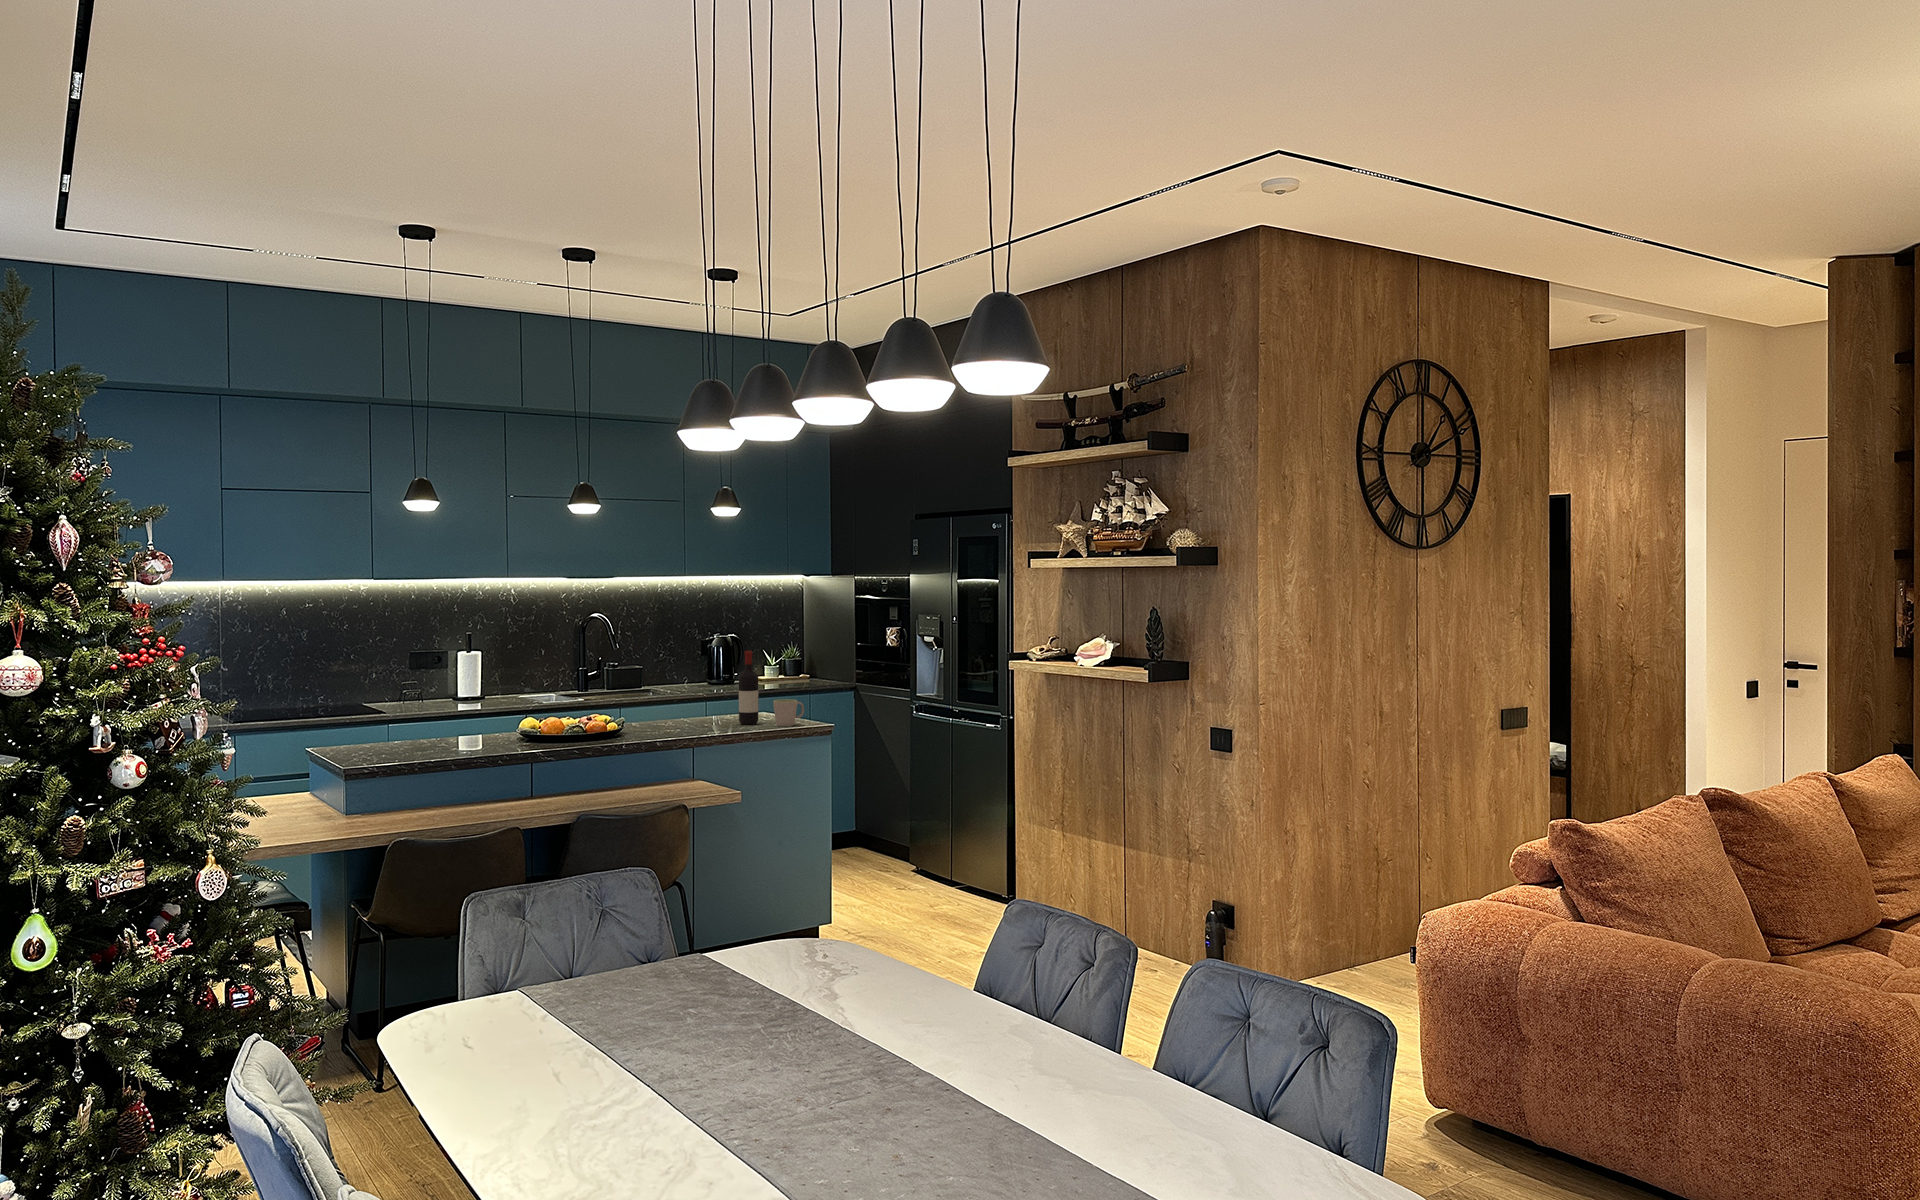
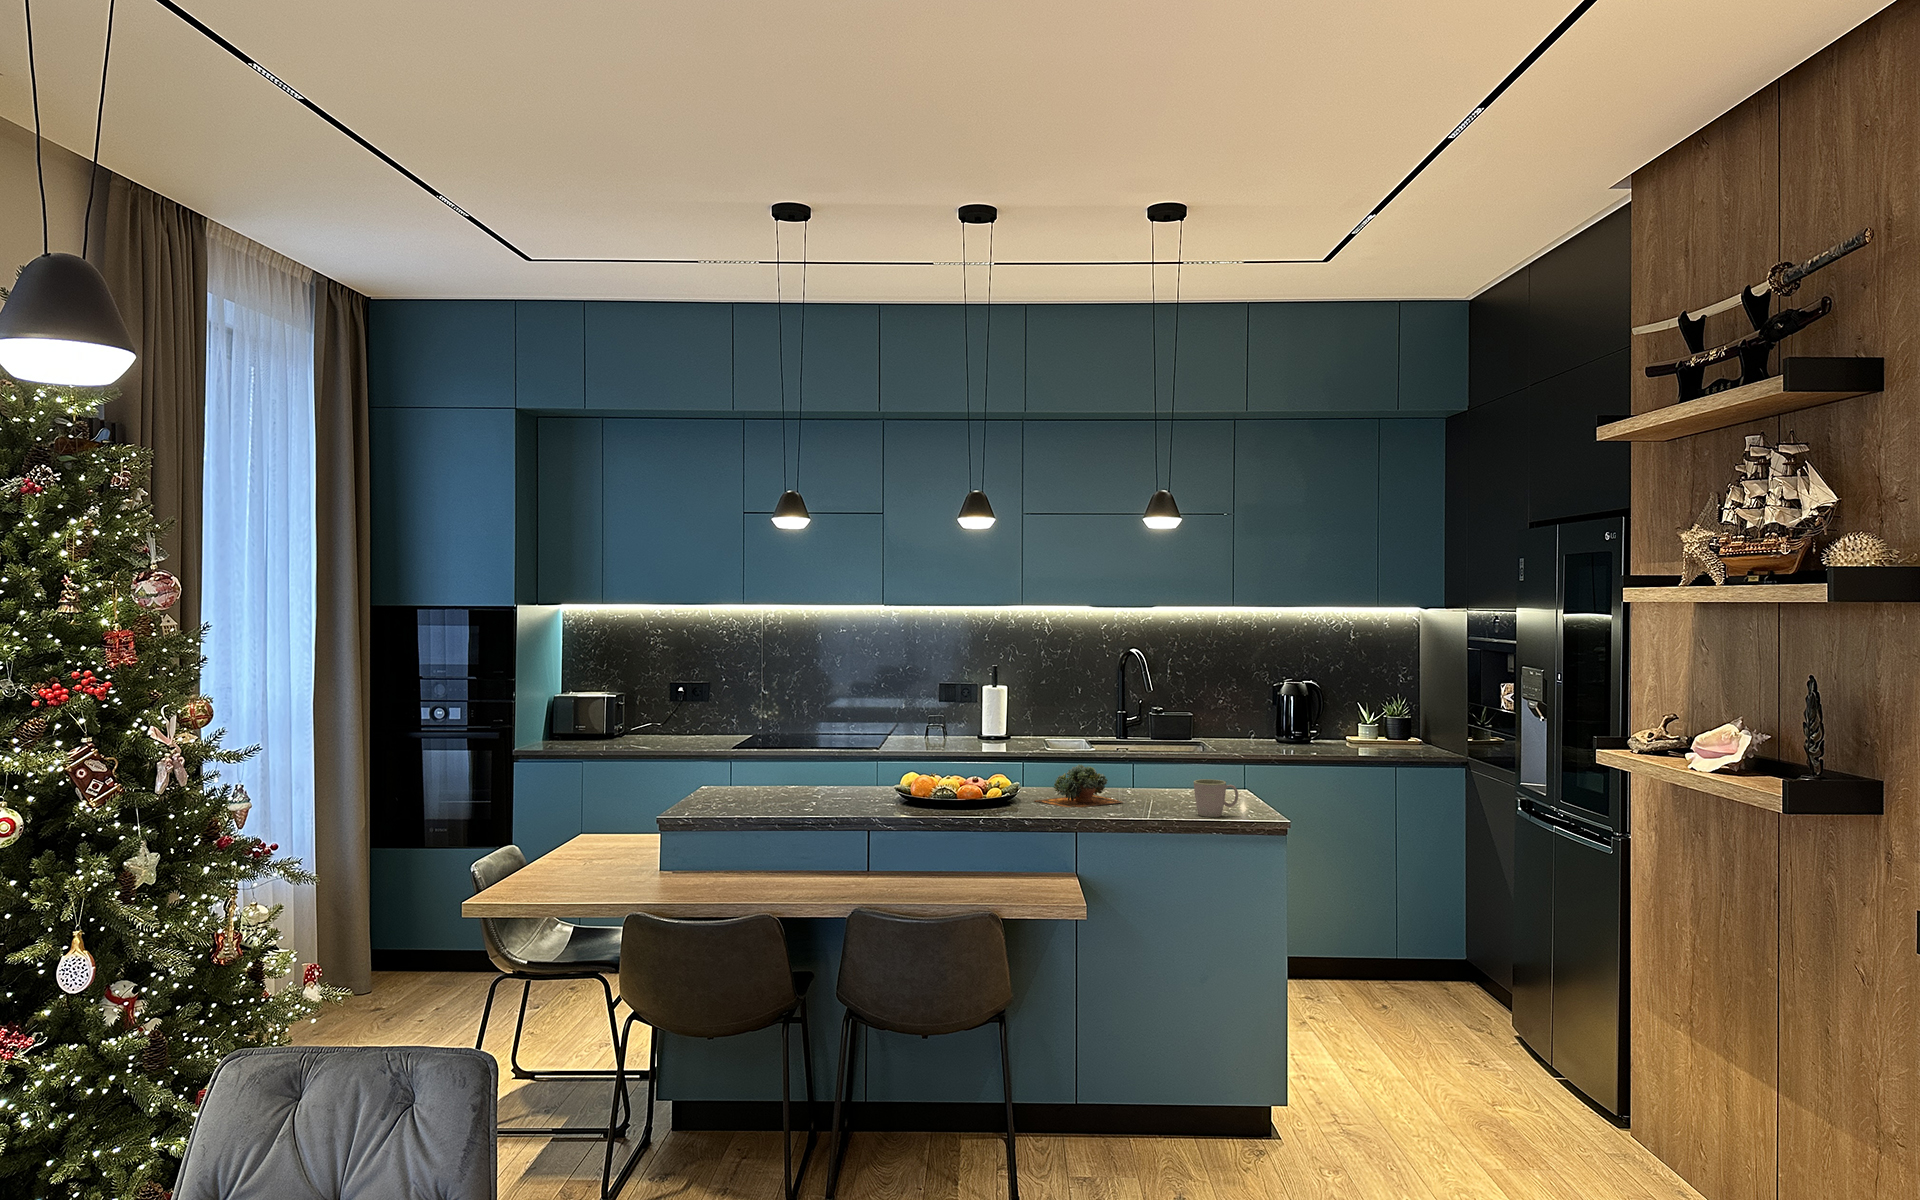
wine bottle: present [739,651,758,725] -> none [1162,711,1188,809]
succulent plant: none [639,697,707,732] -> present [1034,764,1122,808]

